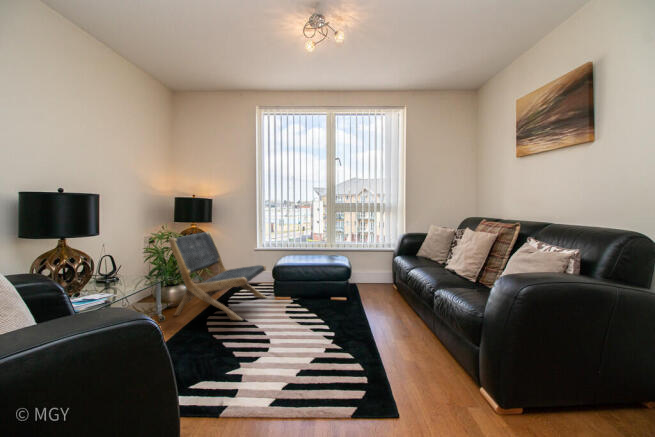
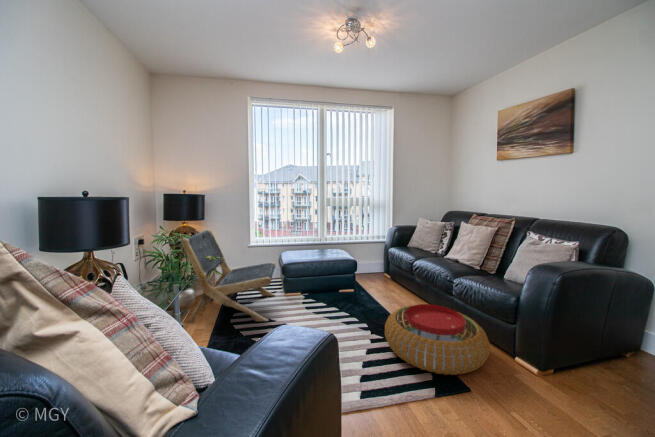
pouf: none [334,316,446,398] -> present [385,304,490,375]

